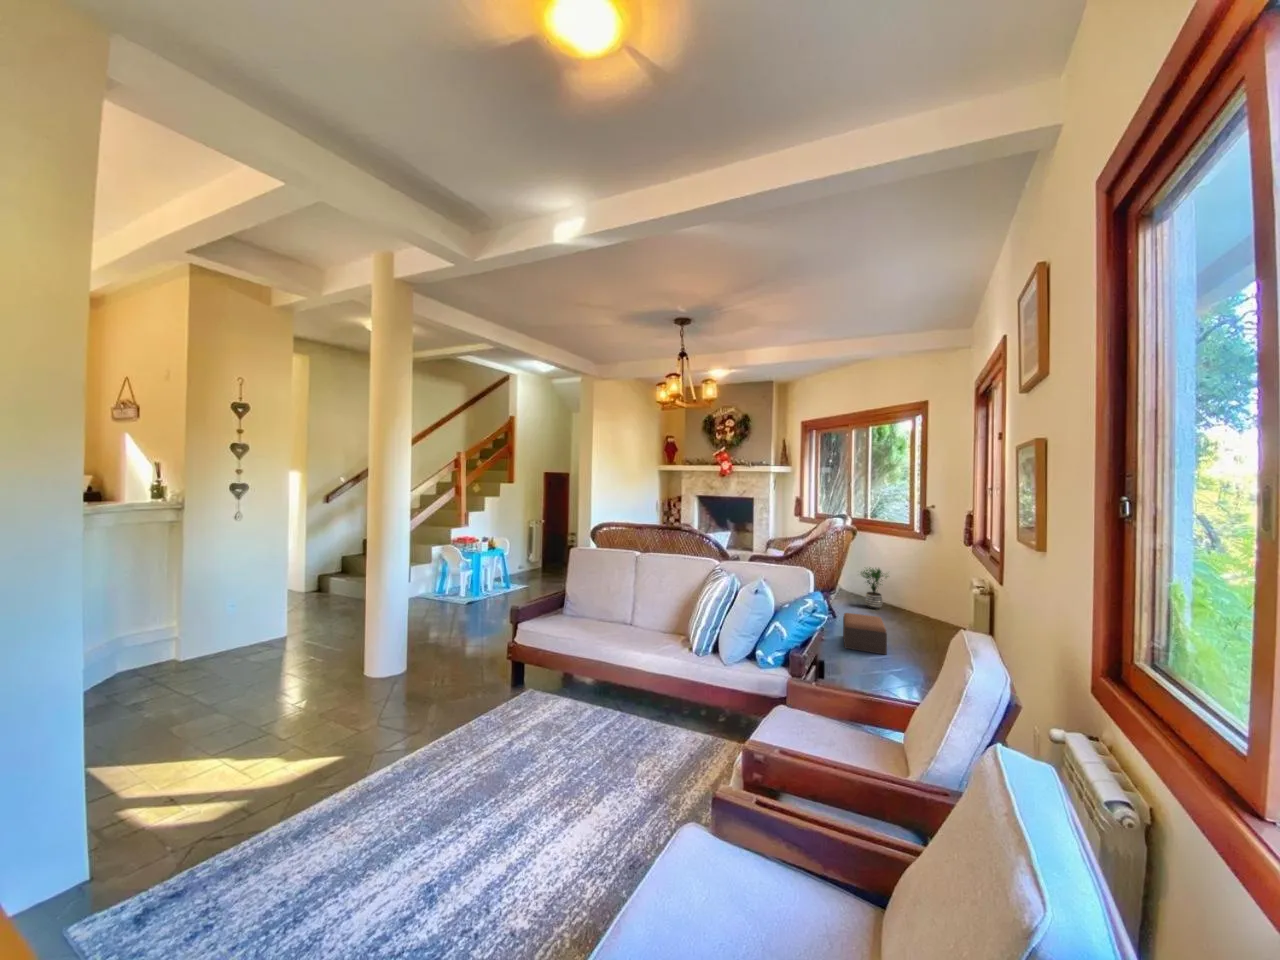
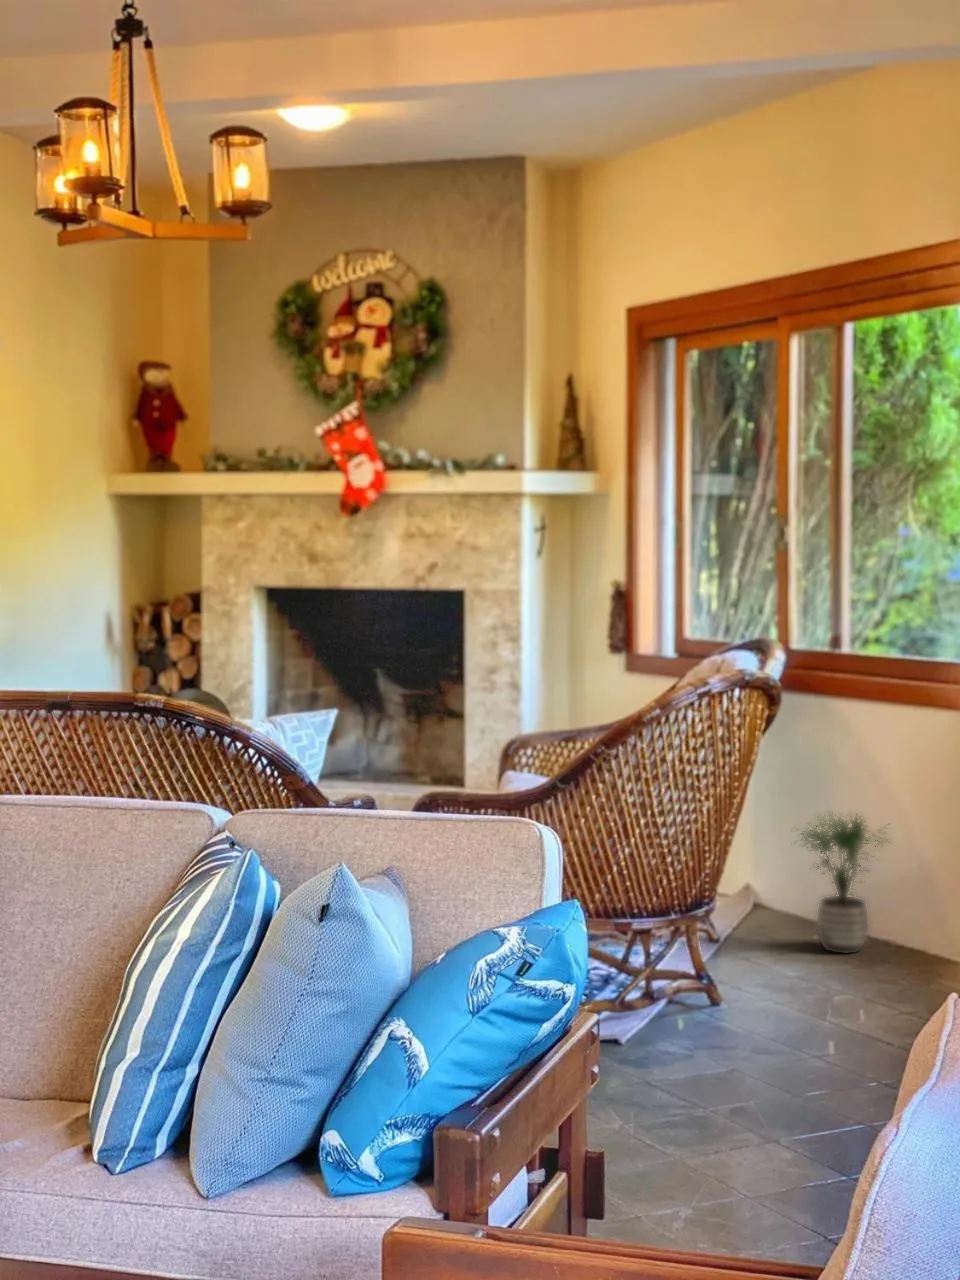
footstool: present [843,613,887,655] -> none [721,971,852,1101]

